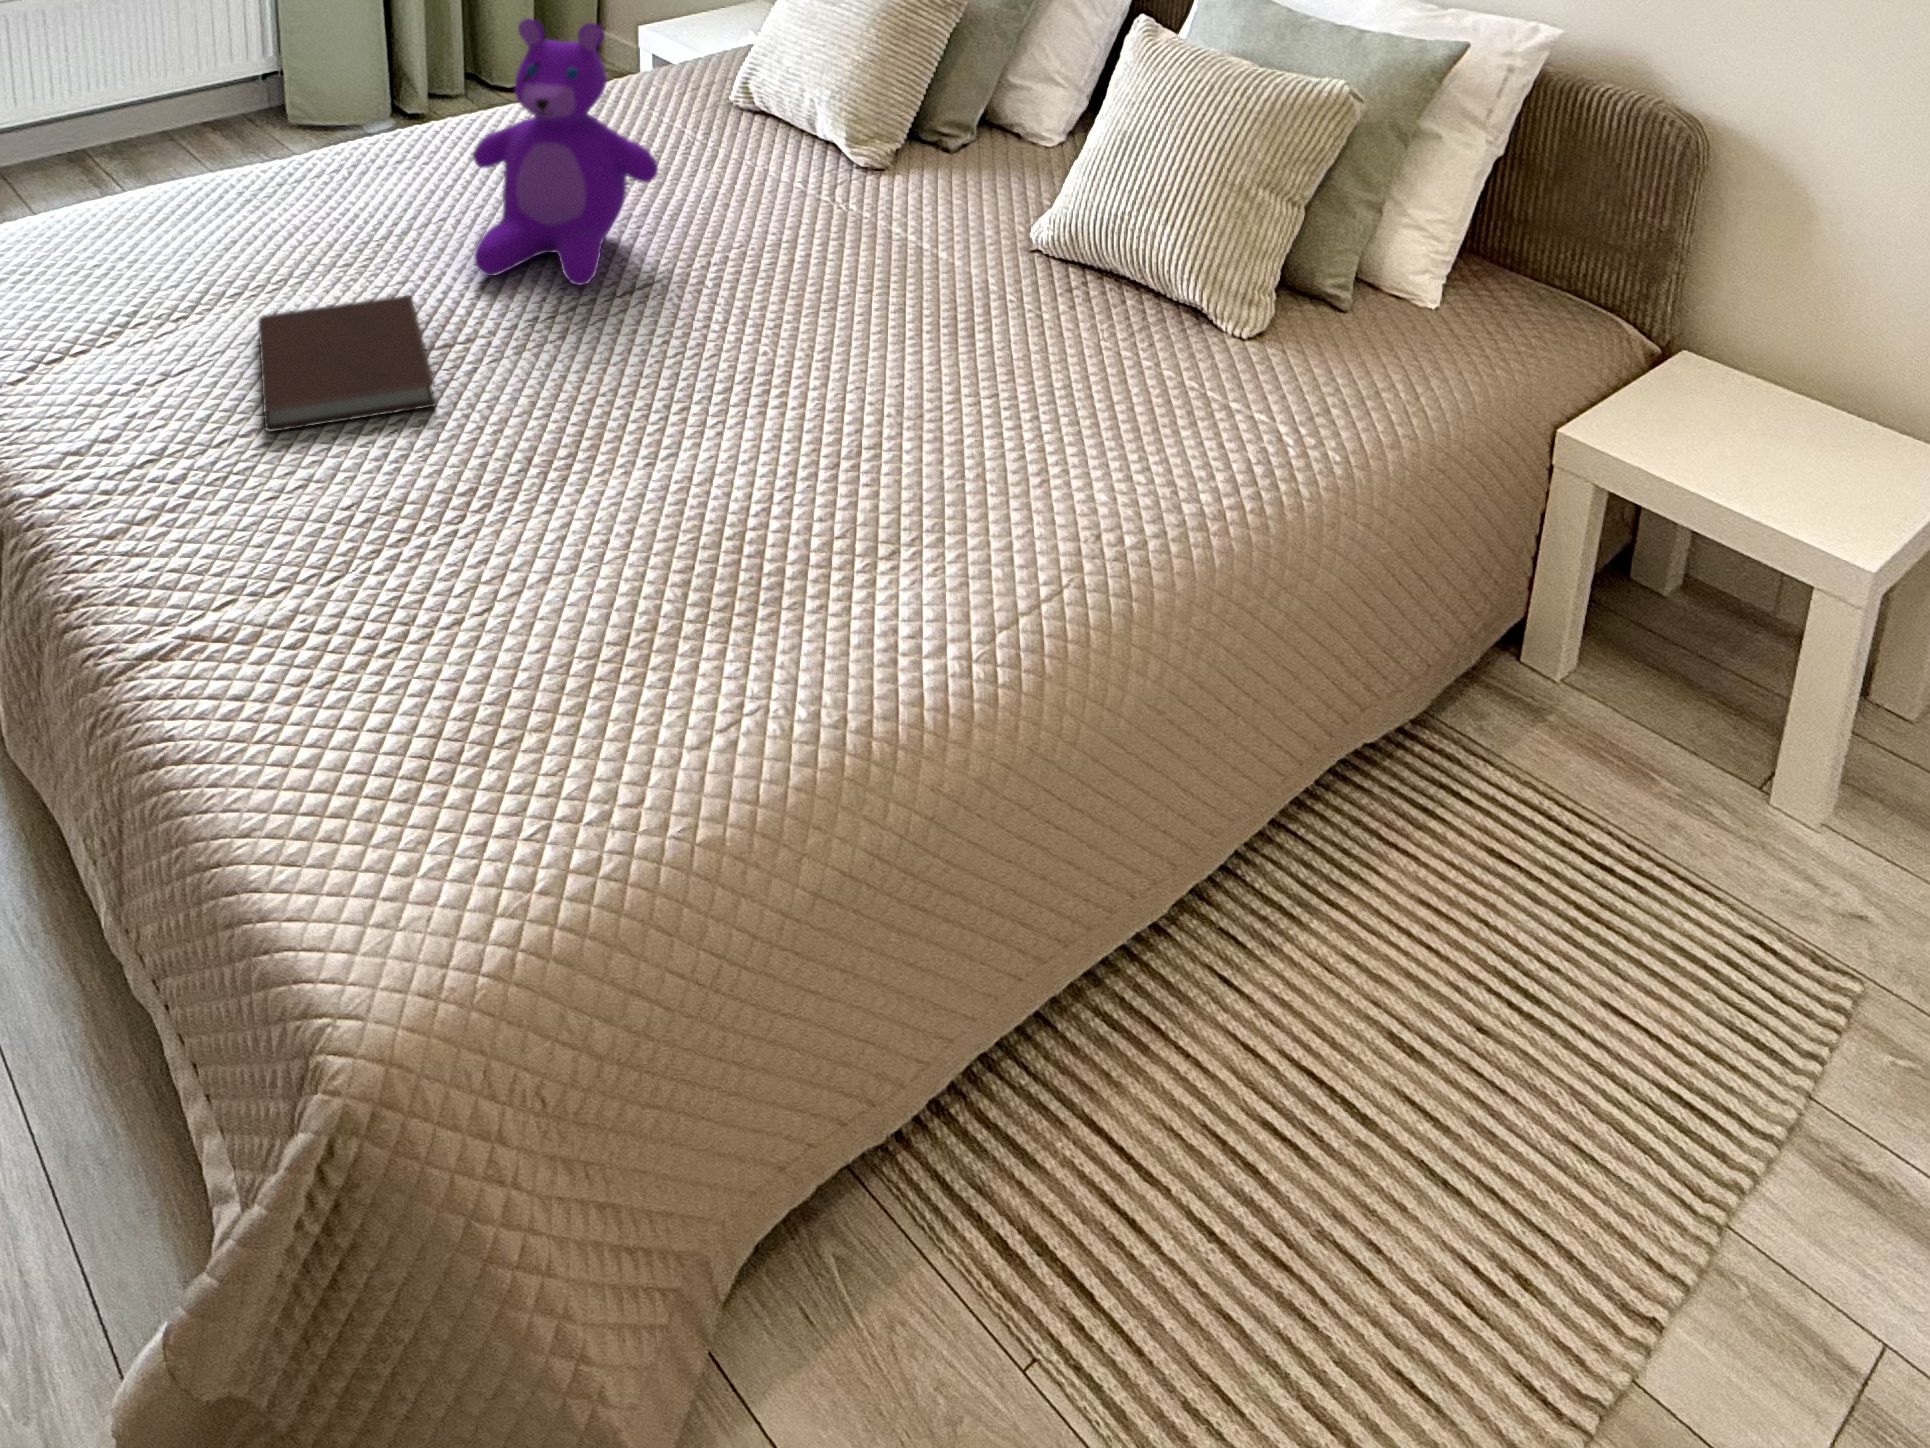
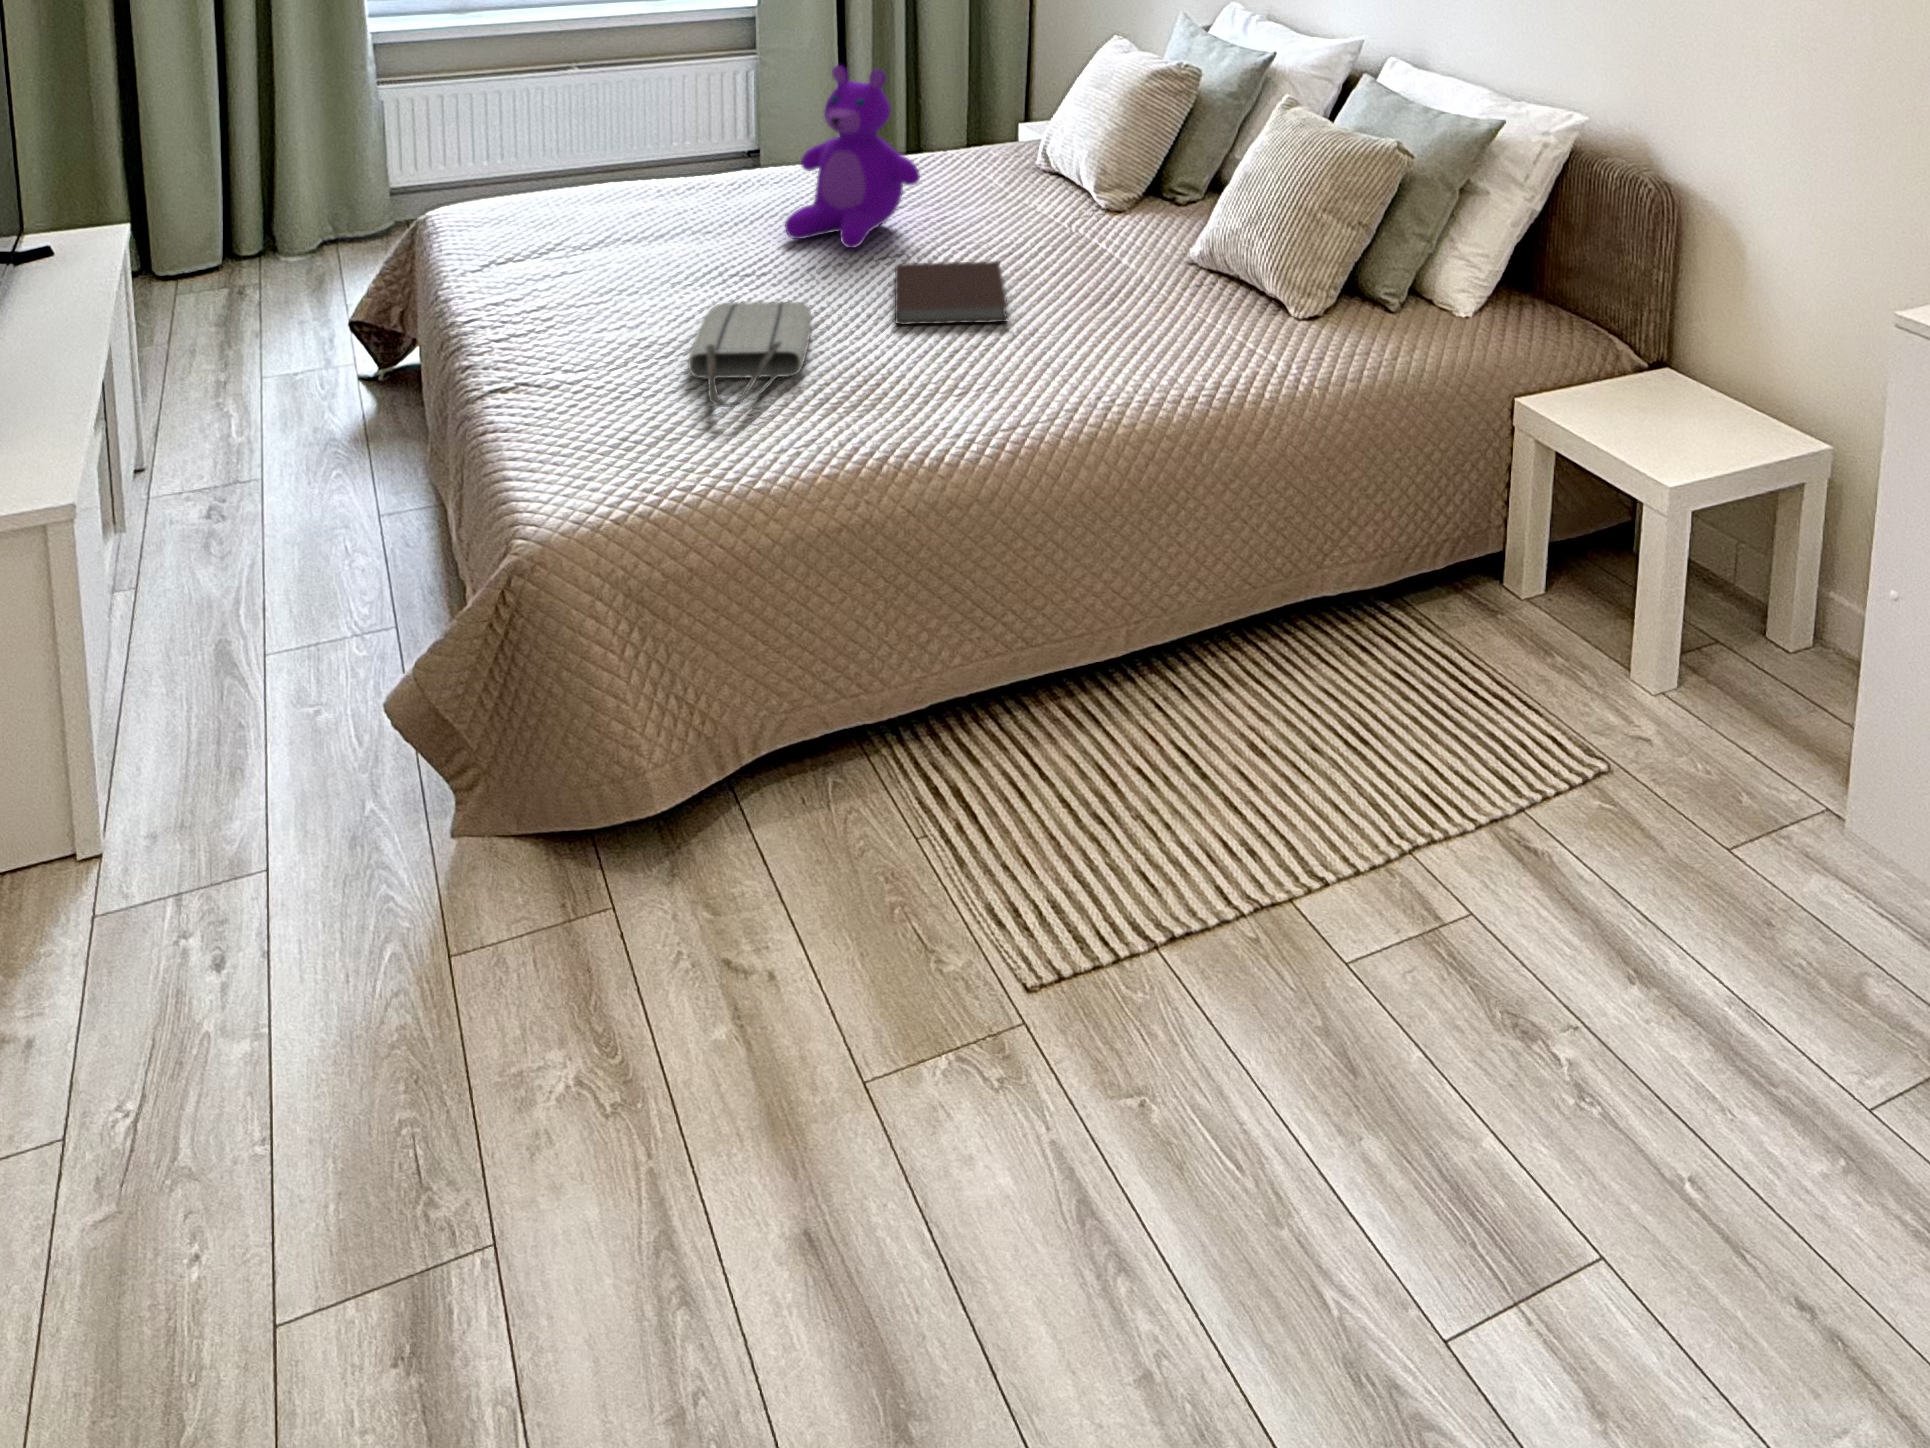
notebook: present [258,295,436,432] -> present [895,261,1007,324]
tote bag: none [447,414,649,669] -> present [688,302,812,407]

